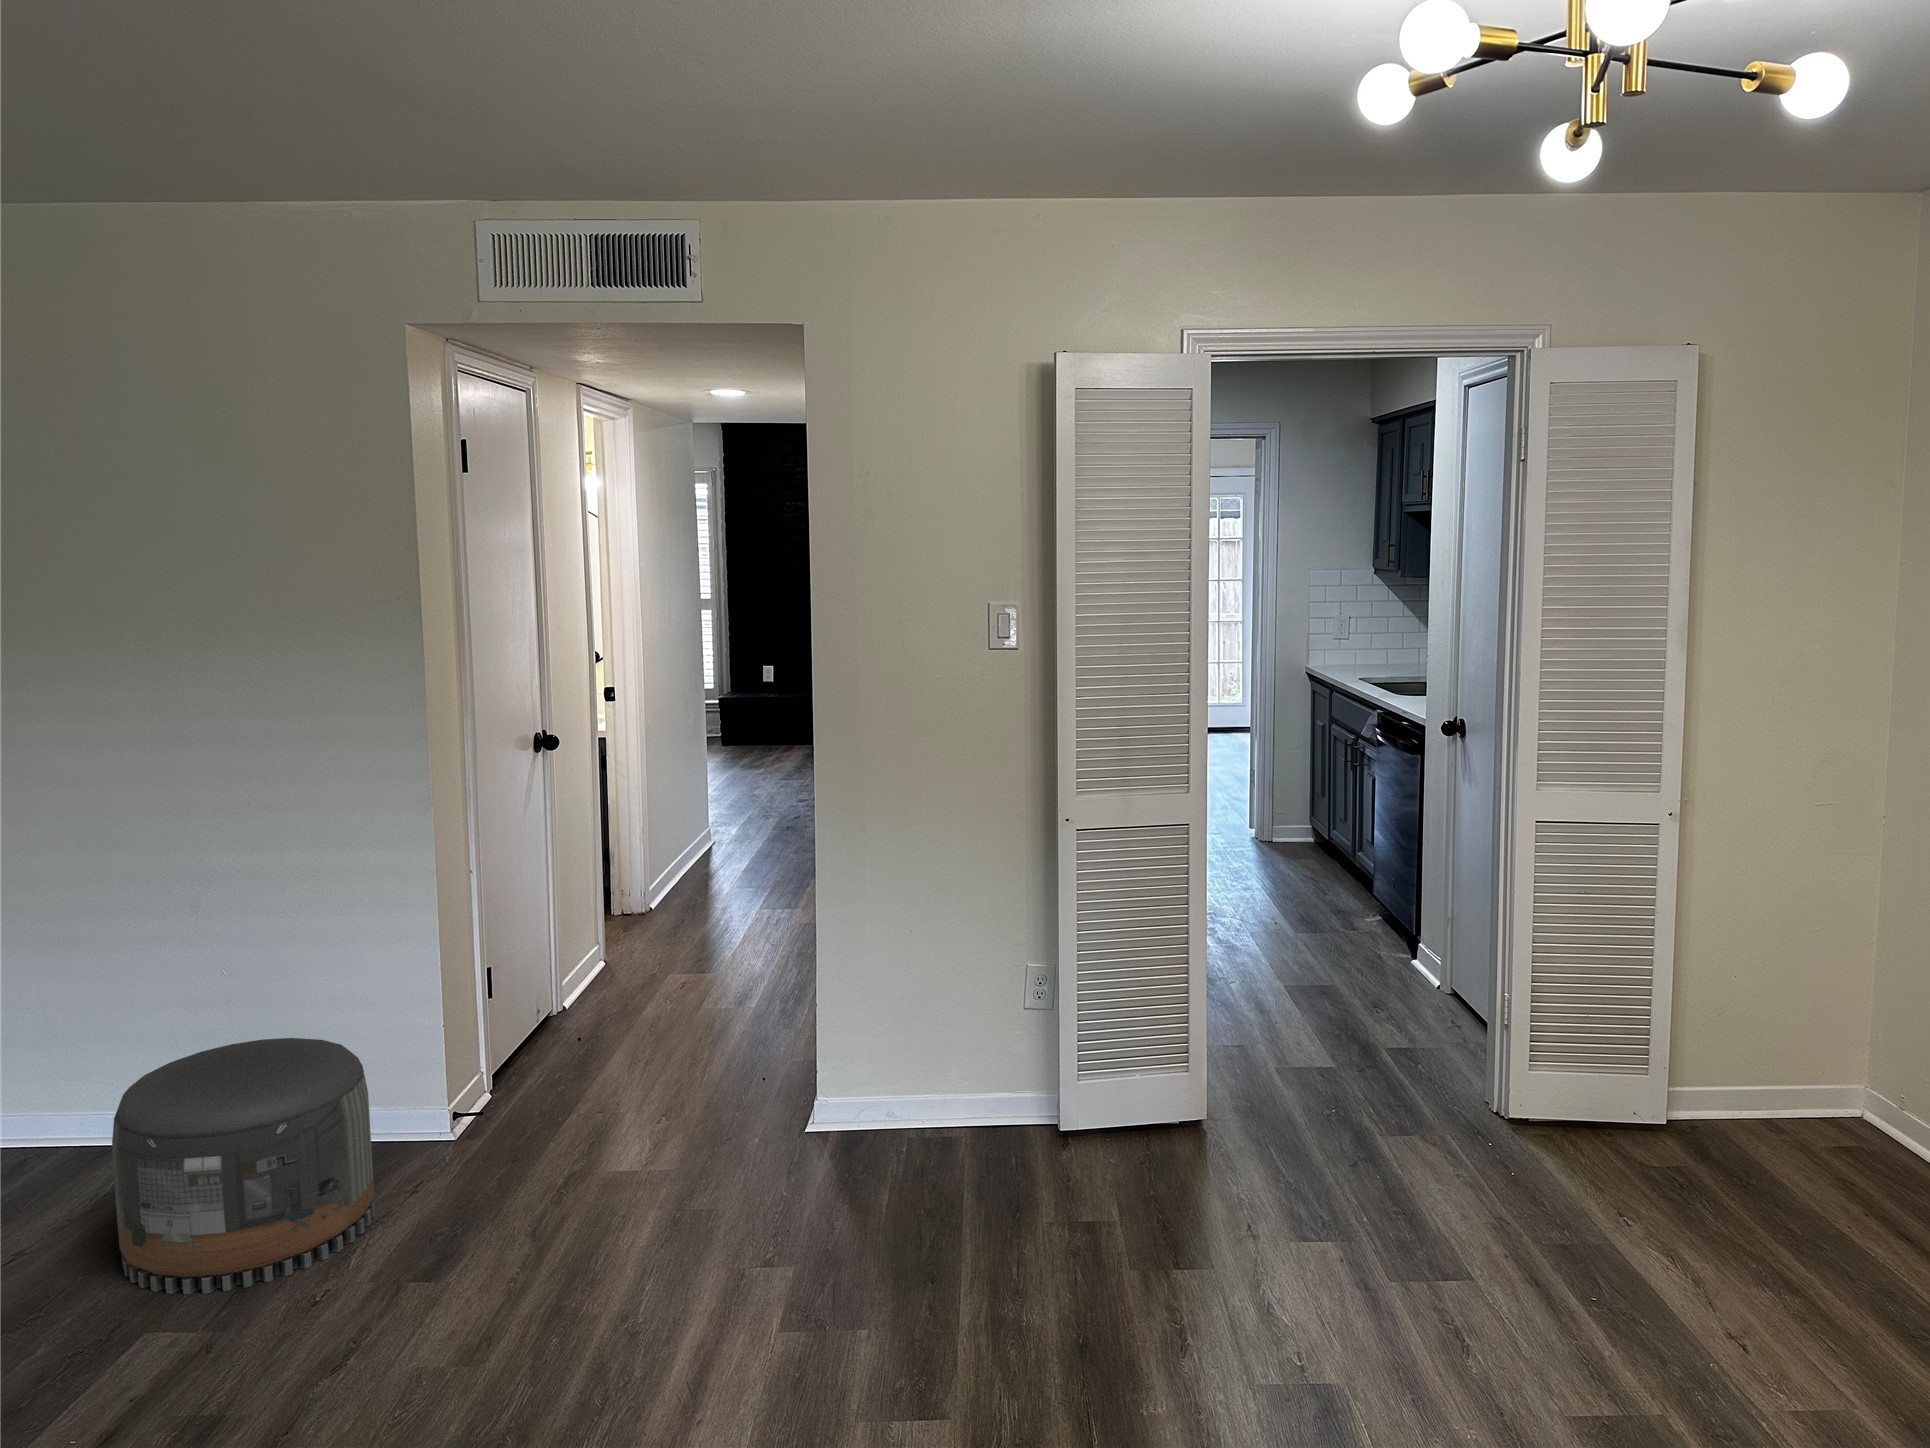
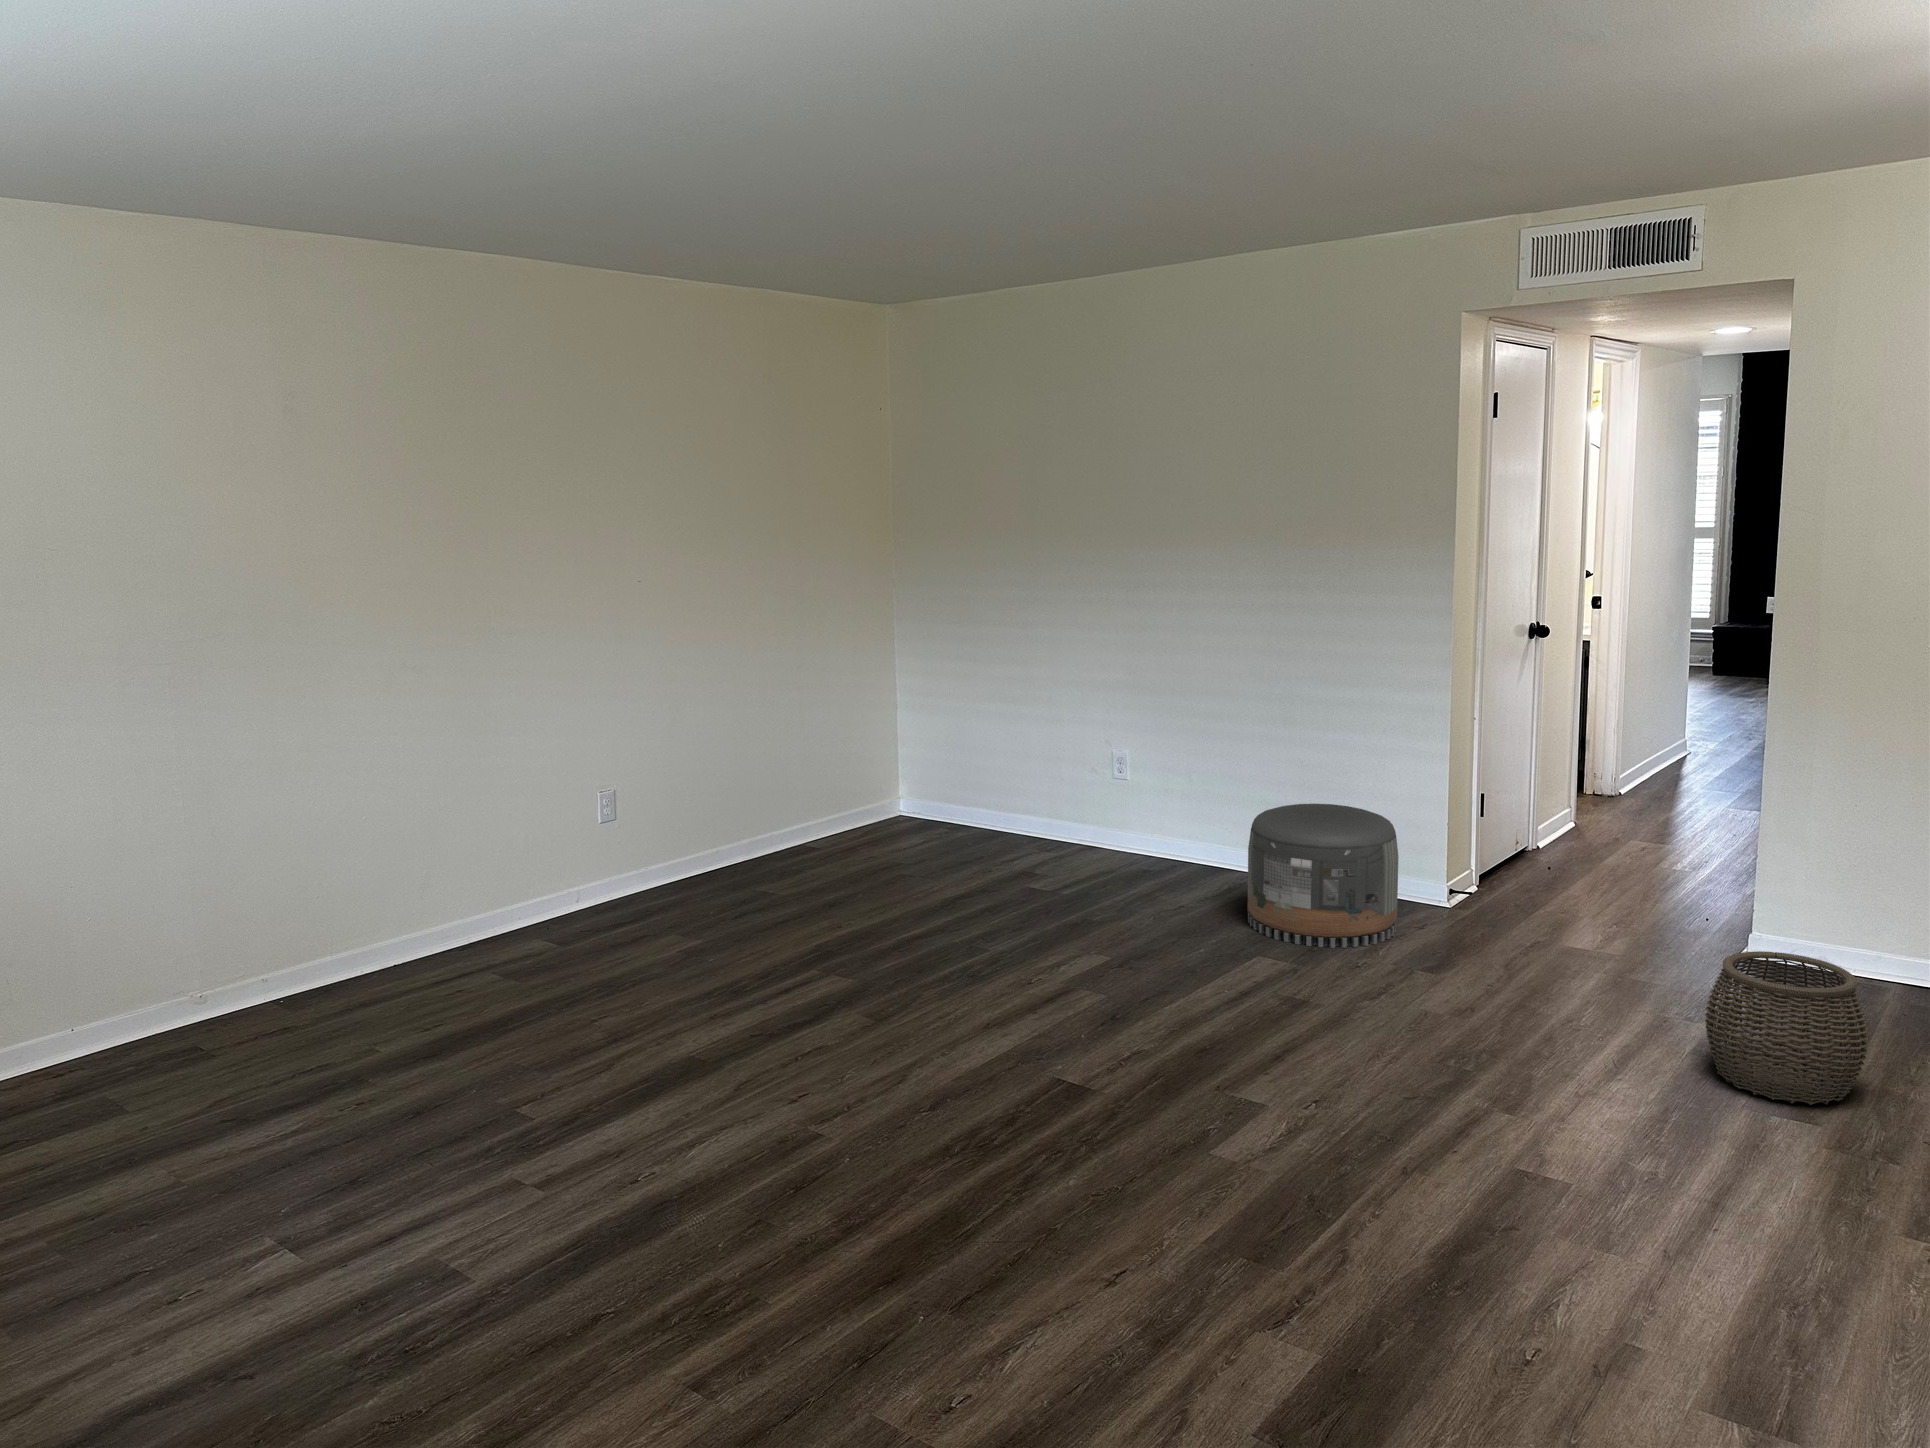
woven basket: none [791,1162,970,1379] -> present [1705,951,1869,1105]

